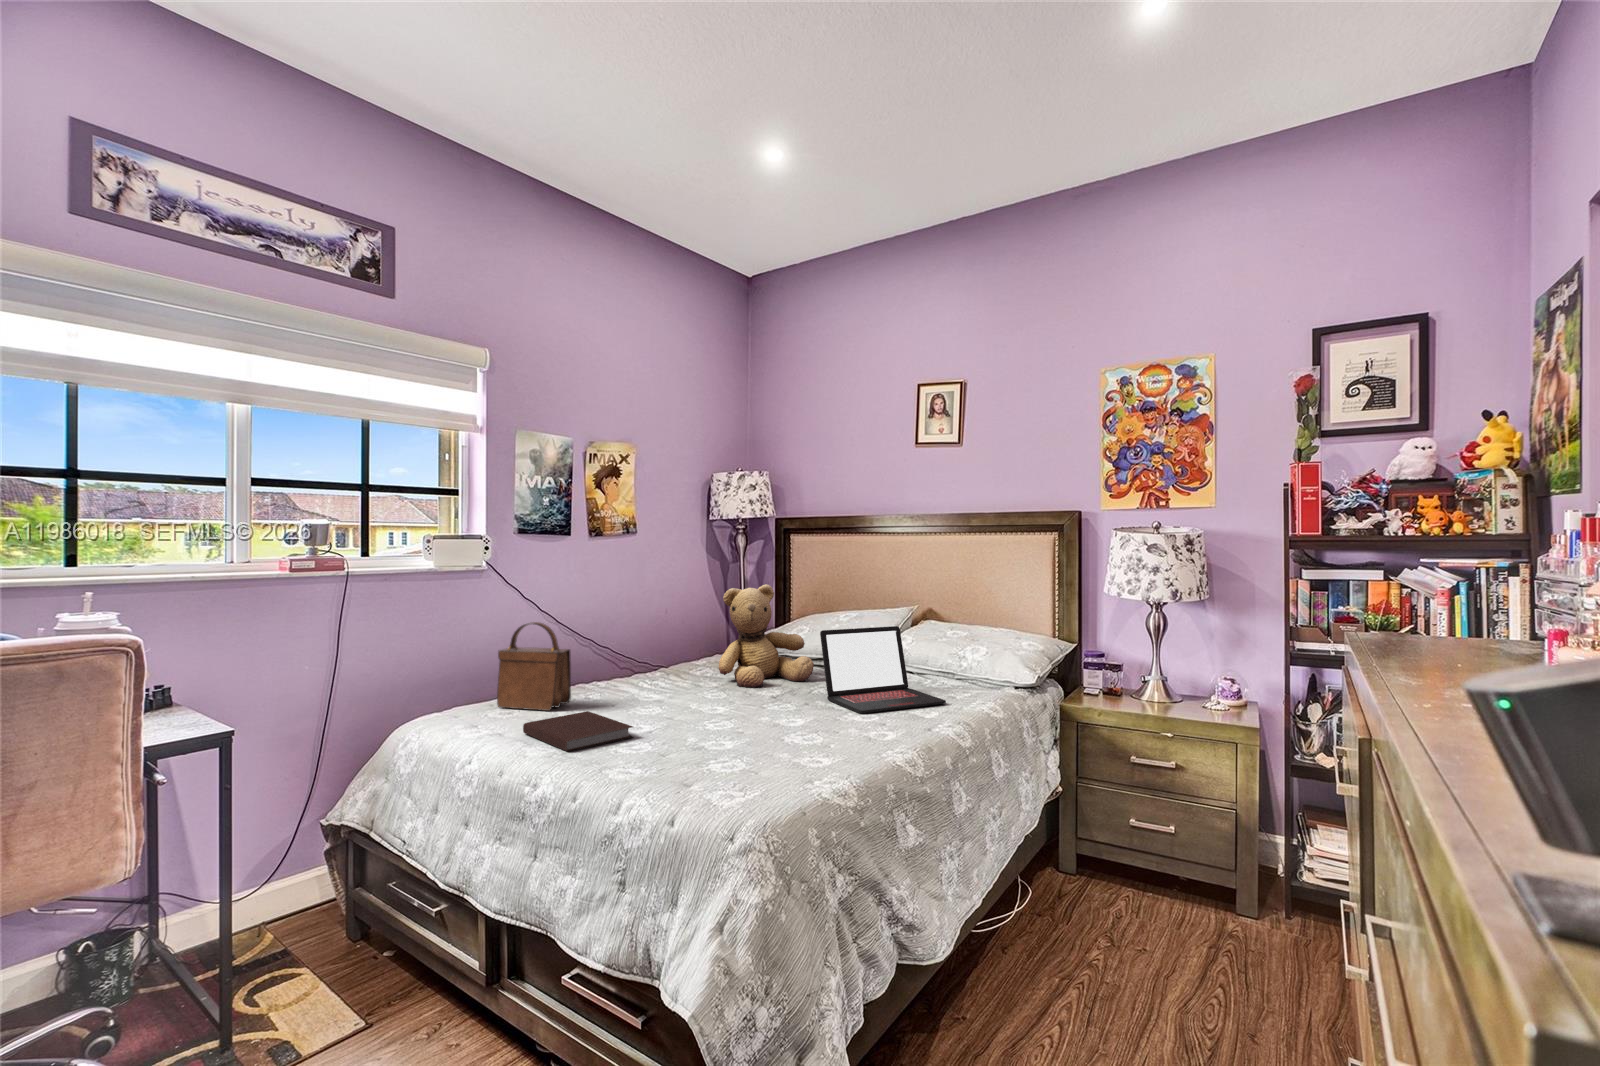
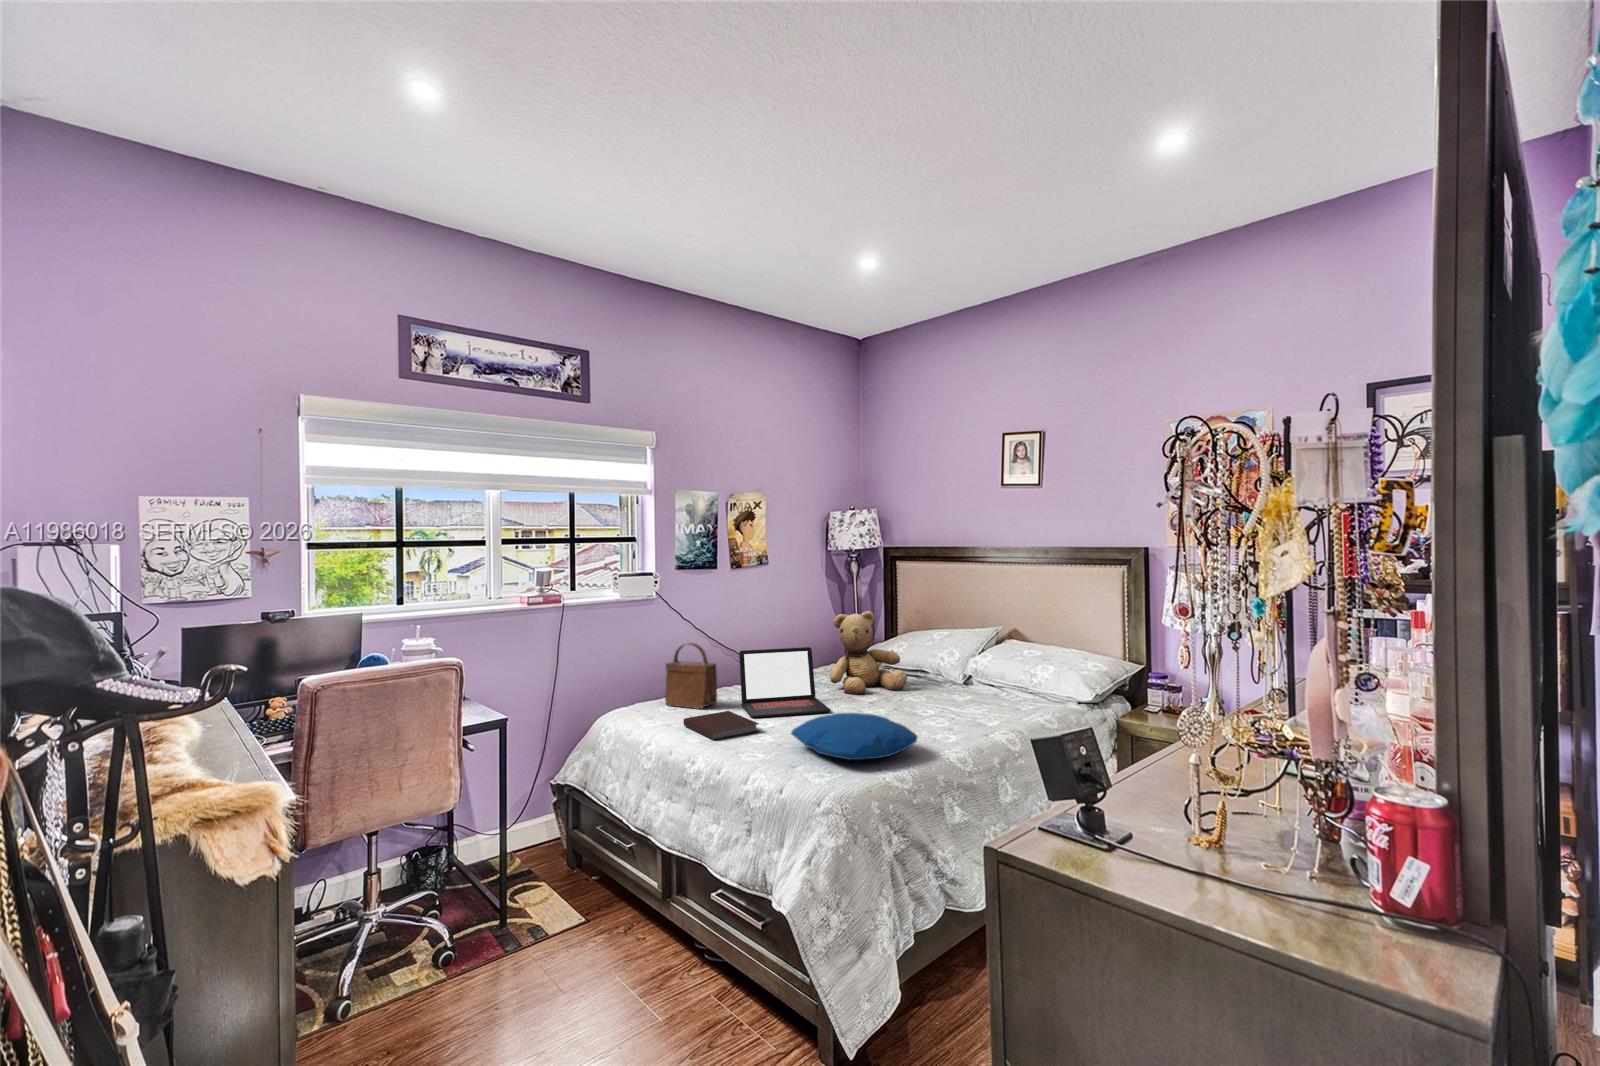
laptop: present [820,626,946,713] -> present [739,647,830,718]
pillow: none [681,707,855,771] -> present [791,713,918,760]

